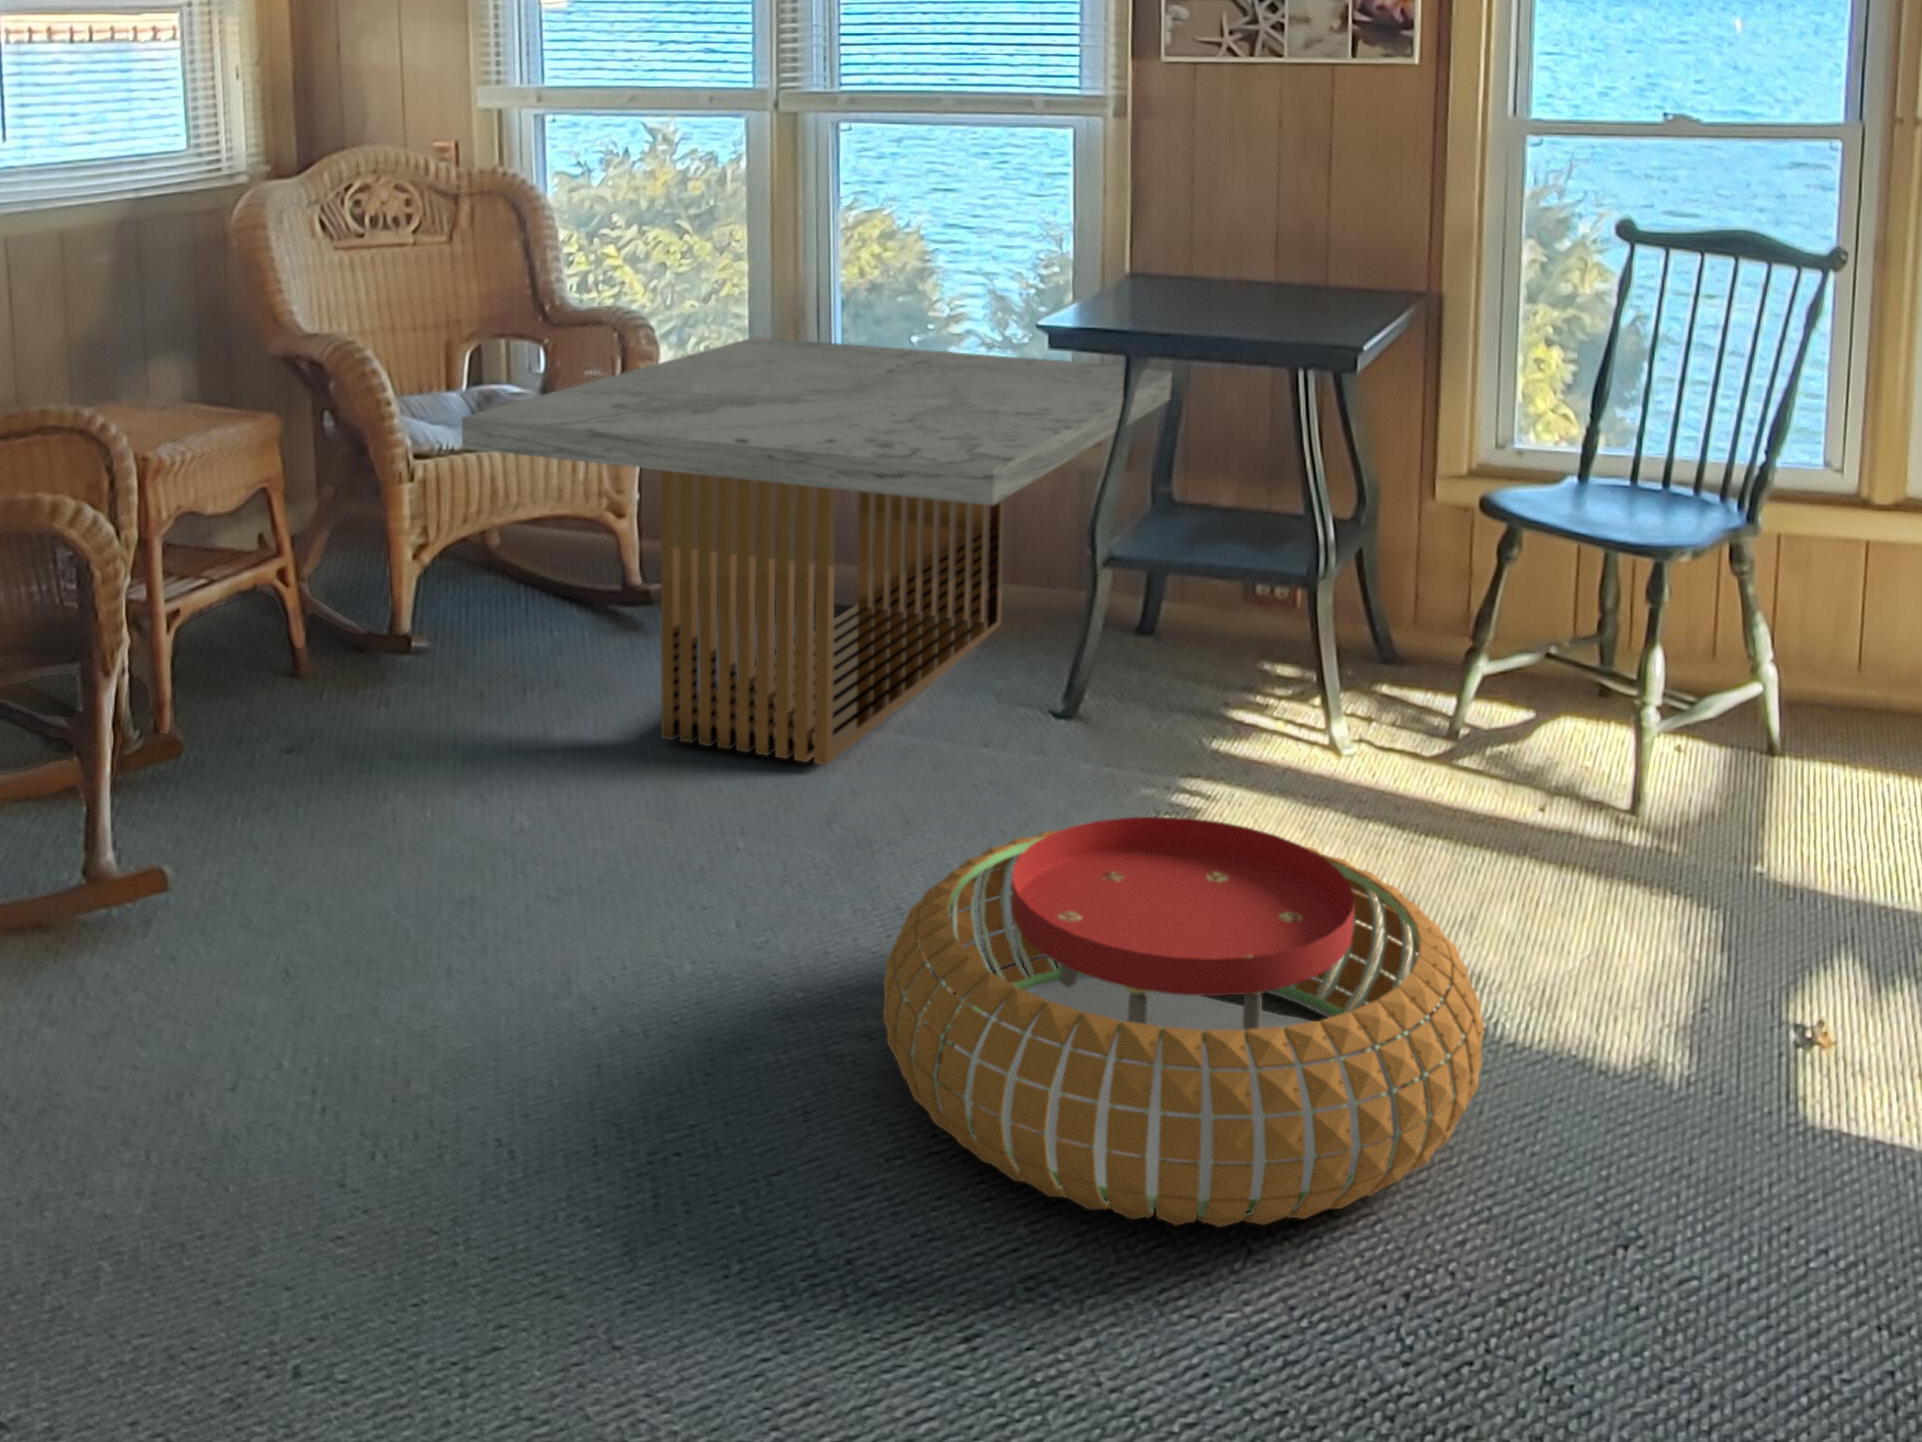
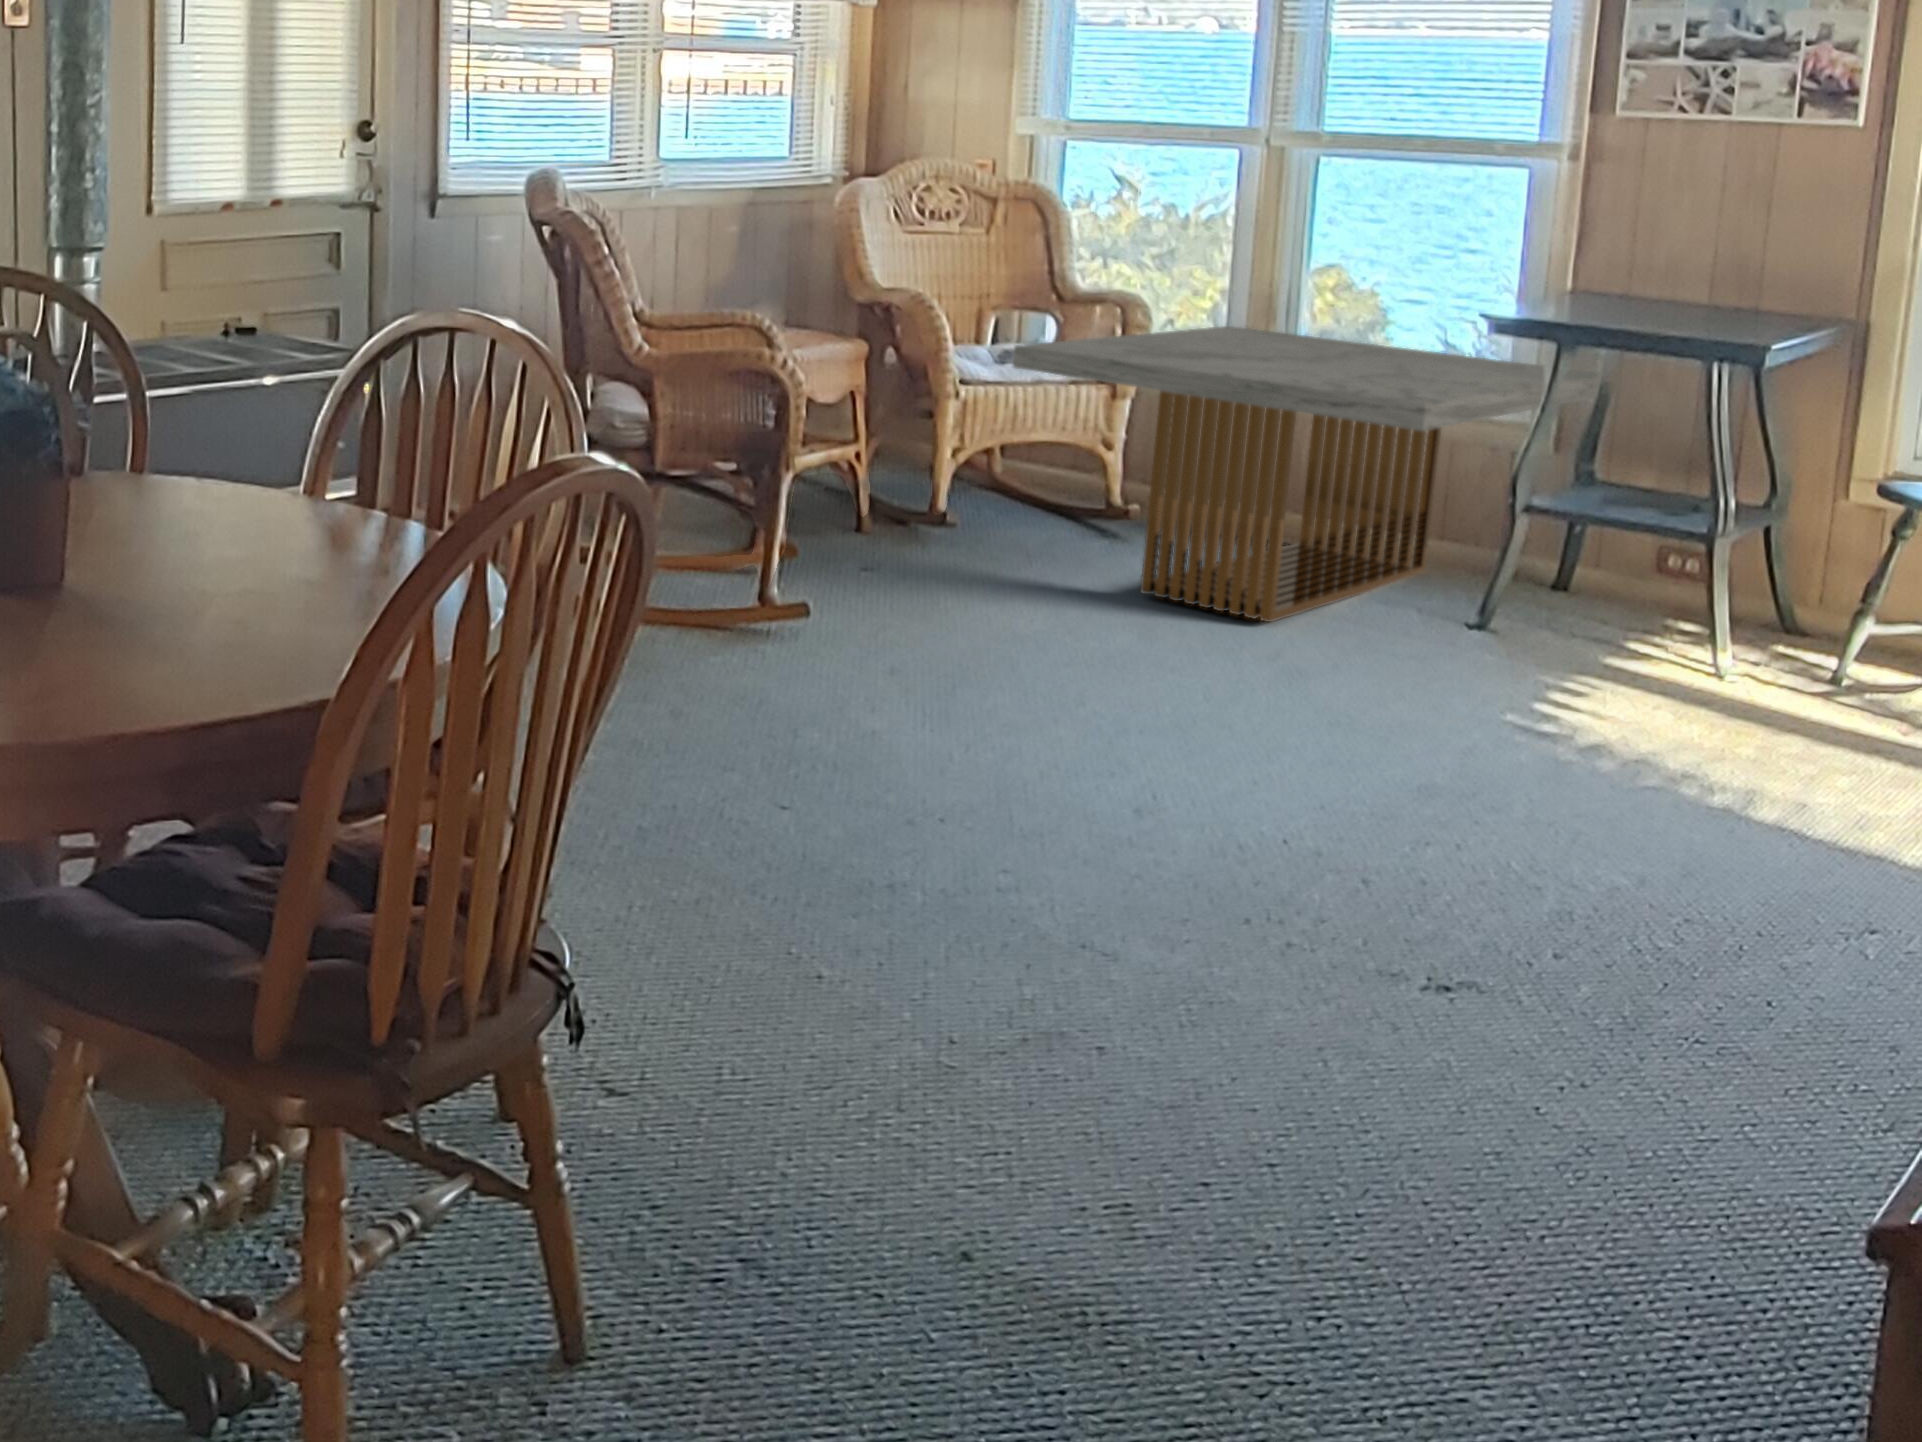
pouf: present [883,817,1484,1227] -> none [1309,628,1765,859]

